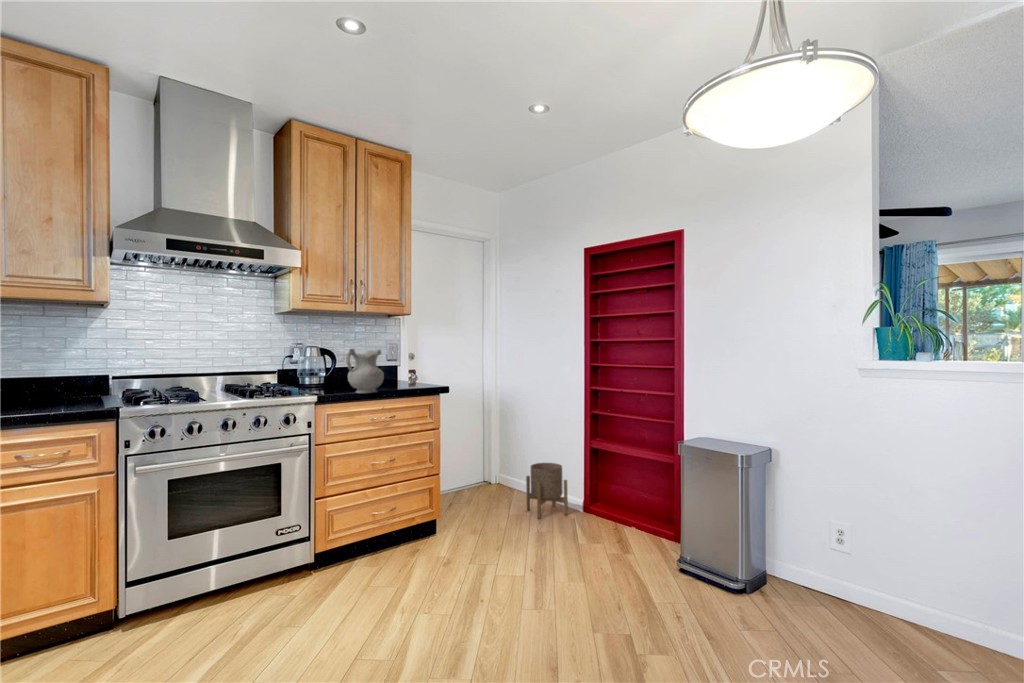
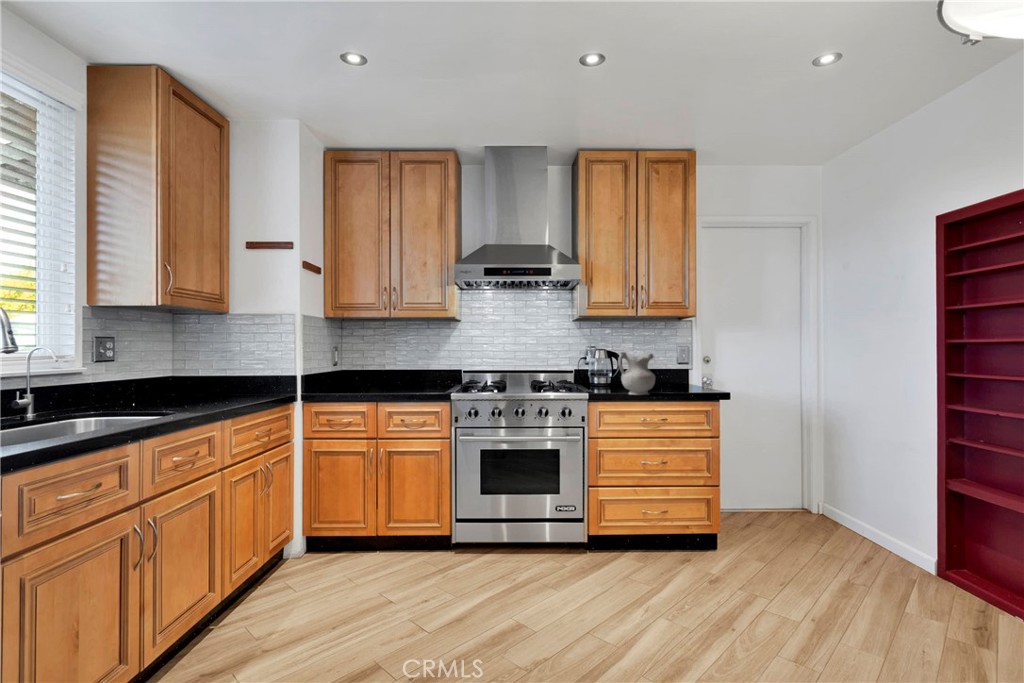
planter: present [526,463,568,519] -> none [844,496,907,573]

